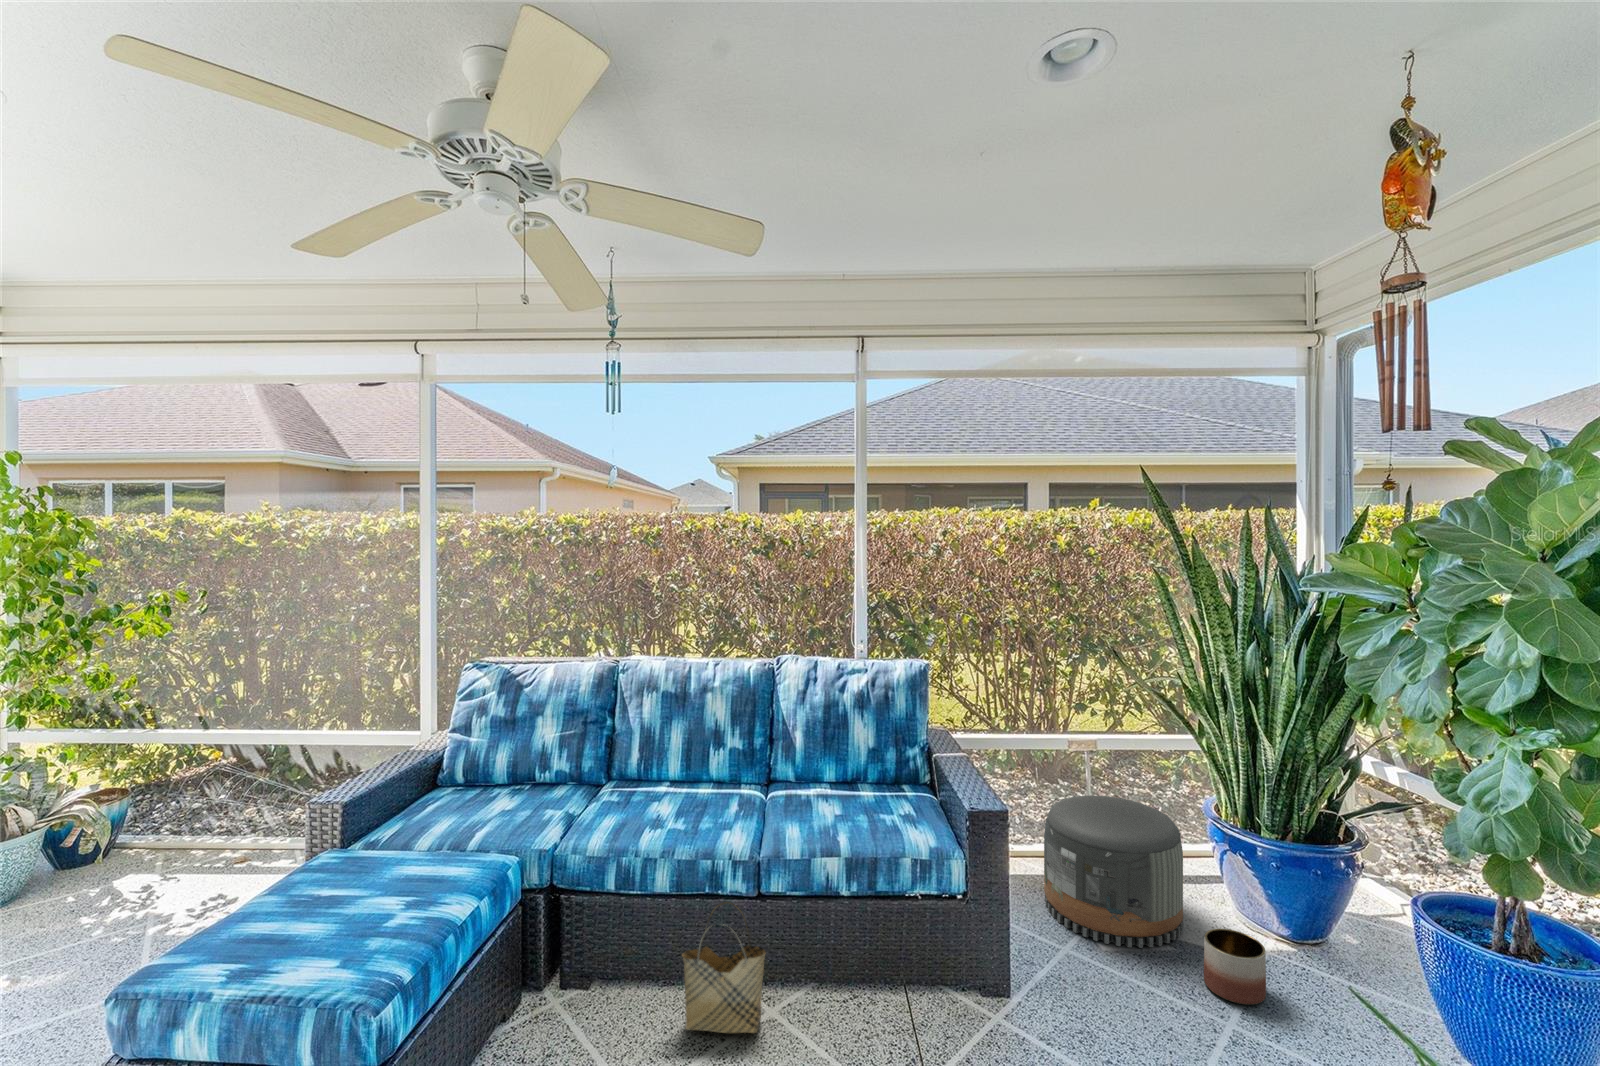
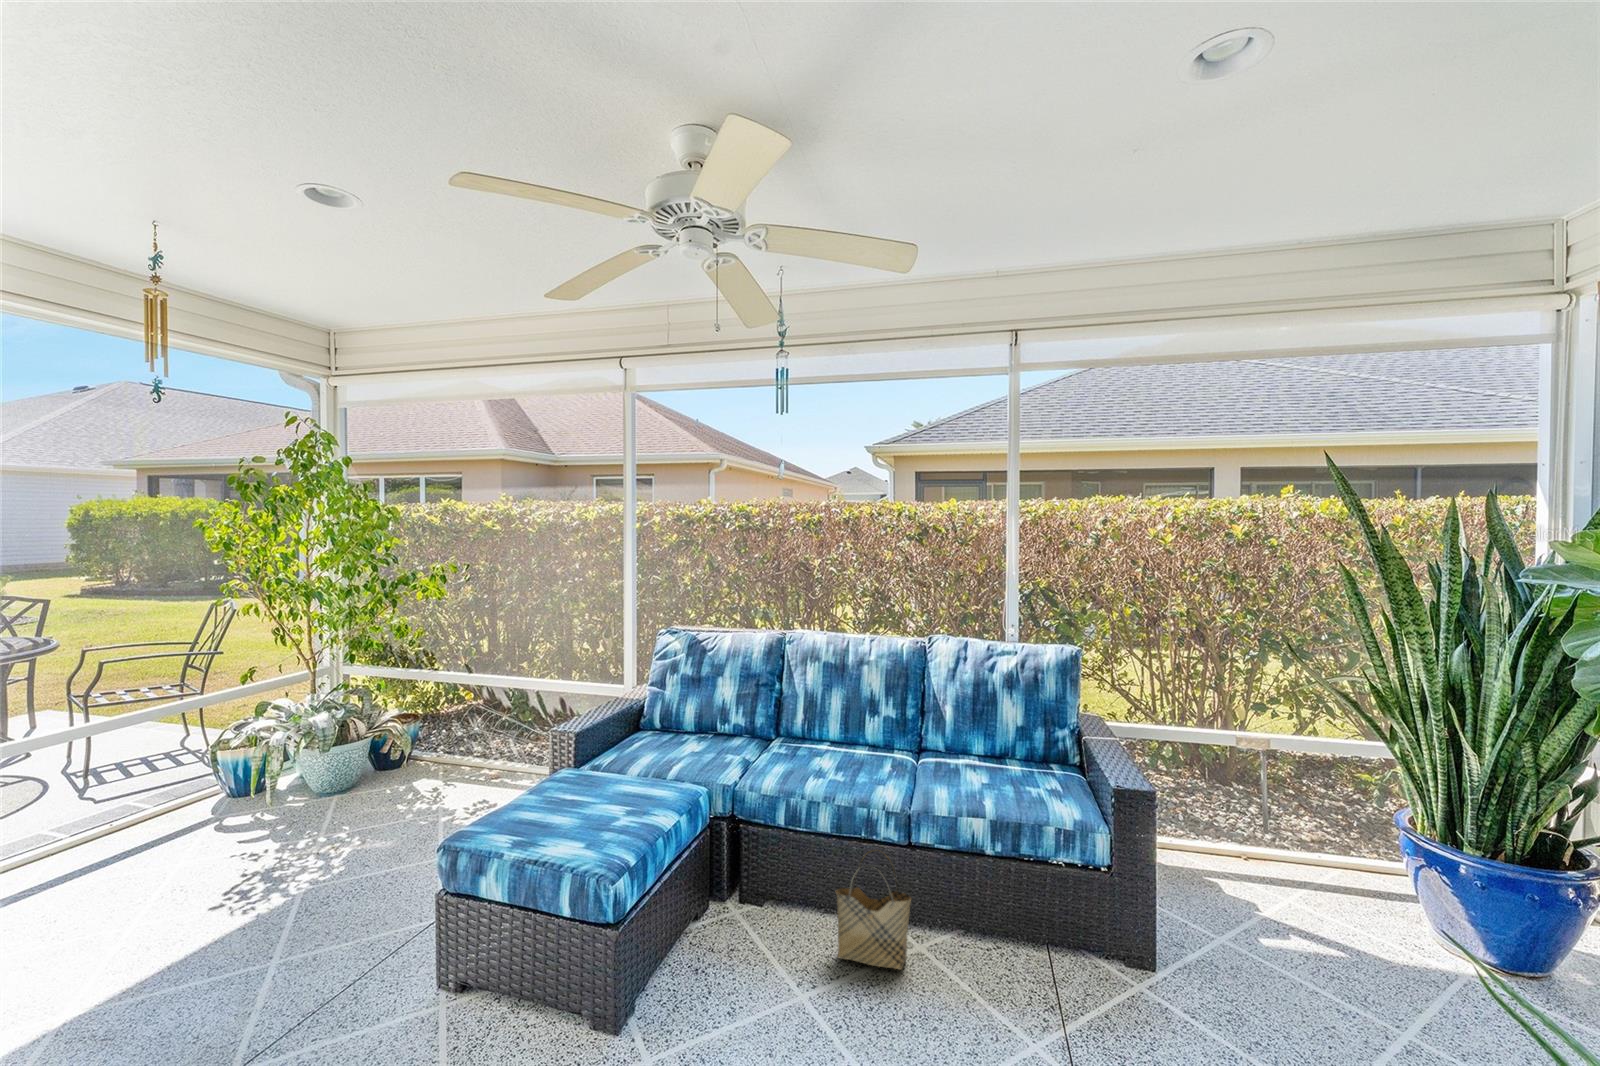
pouf: present [1044,795,1183,948] -> none [1205,794,1365,953]
planter: present [1204,929,1266,1005] -> none [1382,940,1457,1023]

